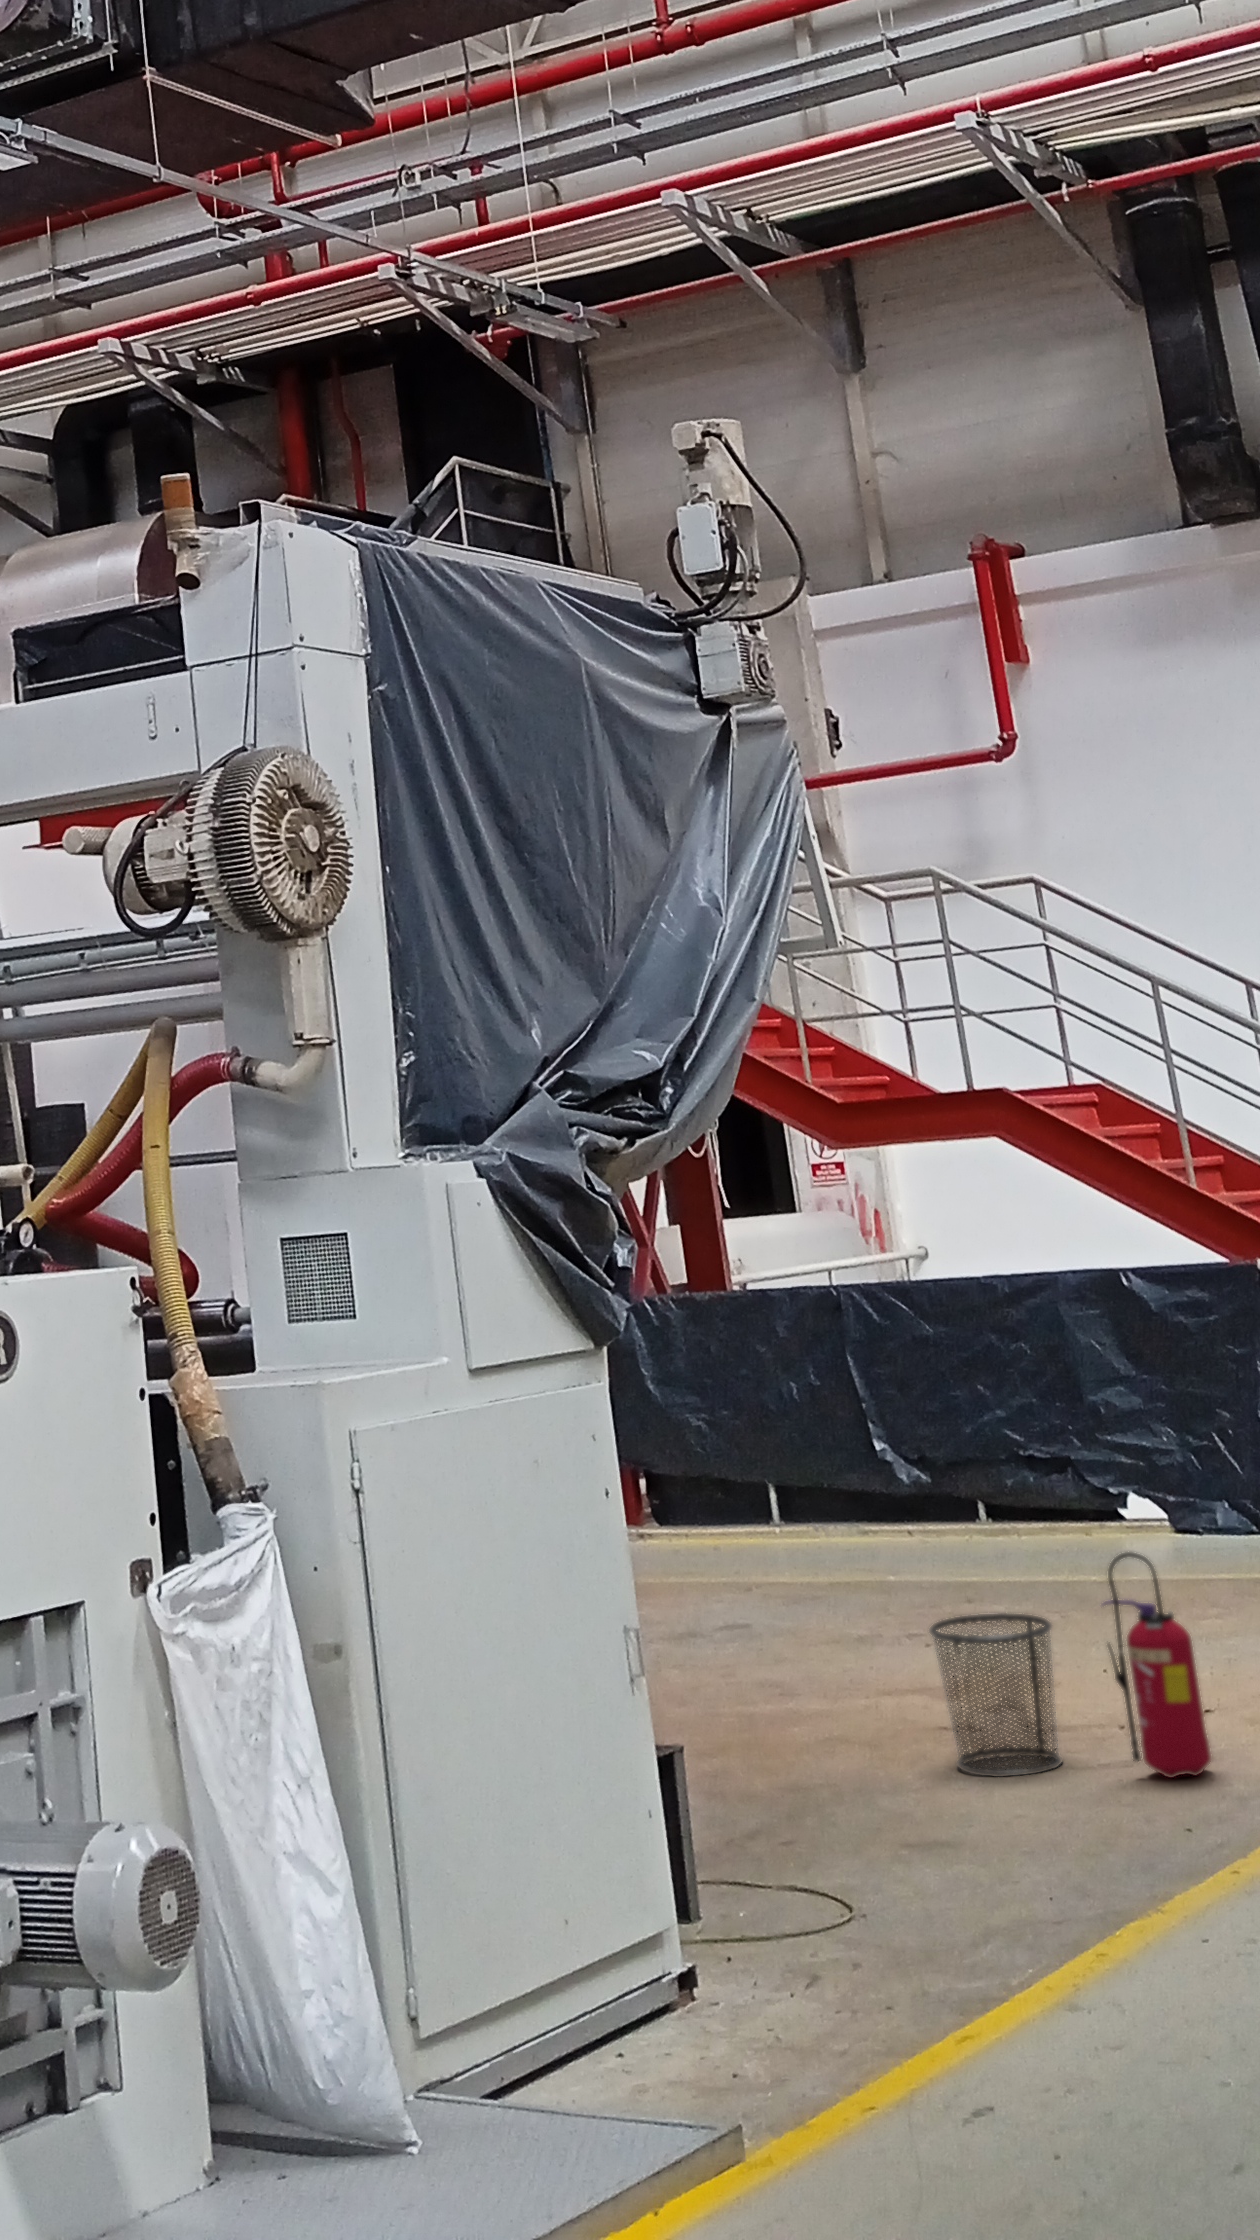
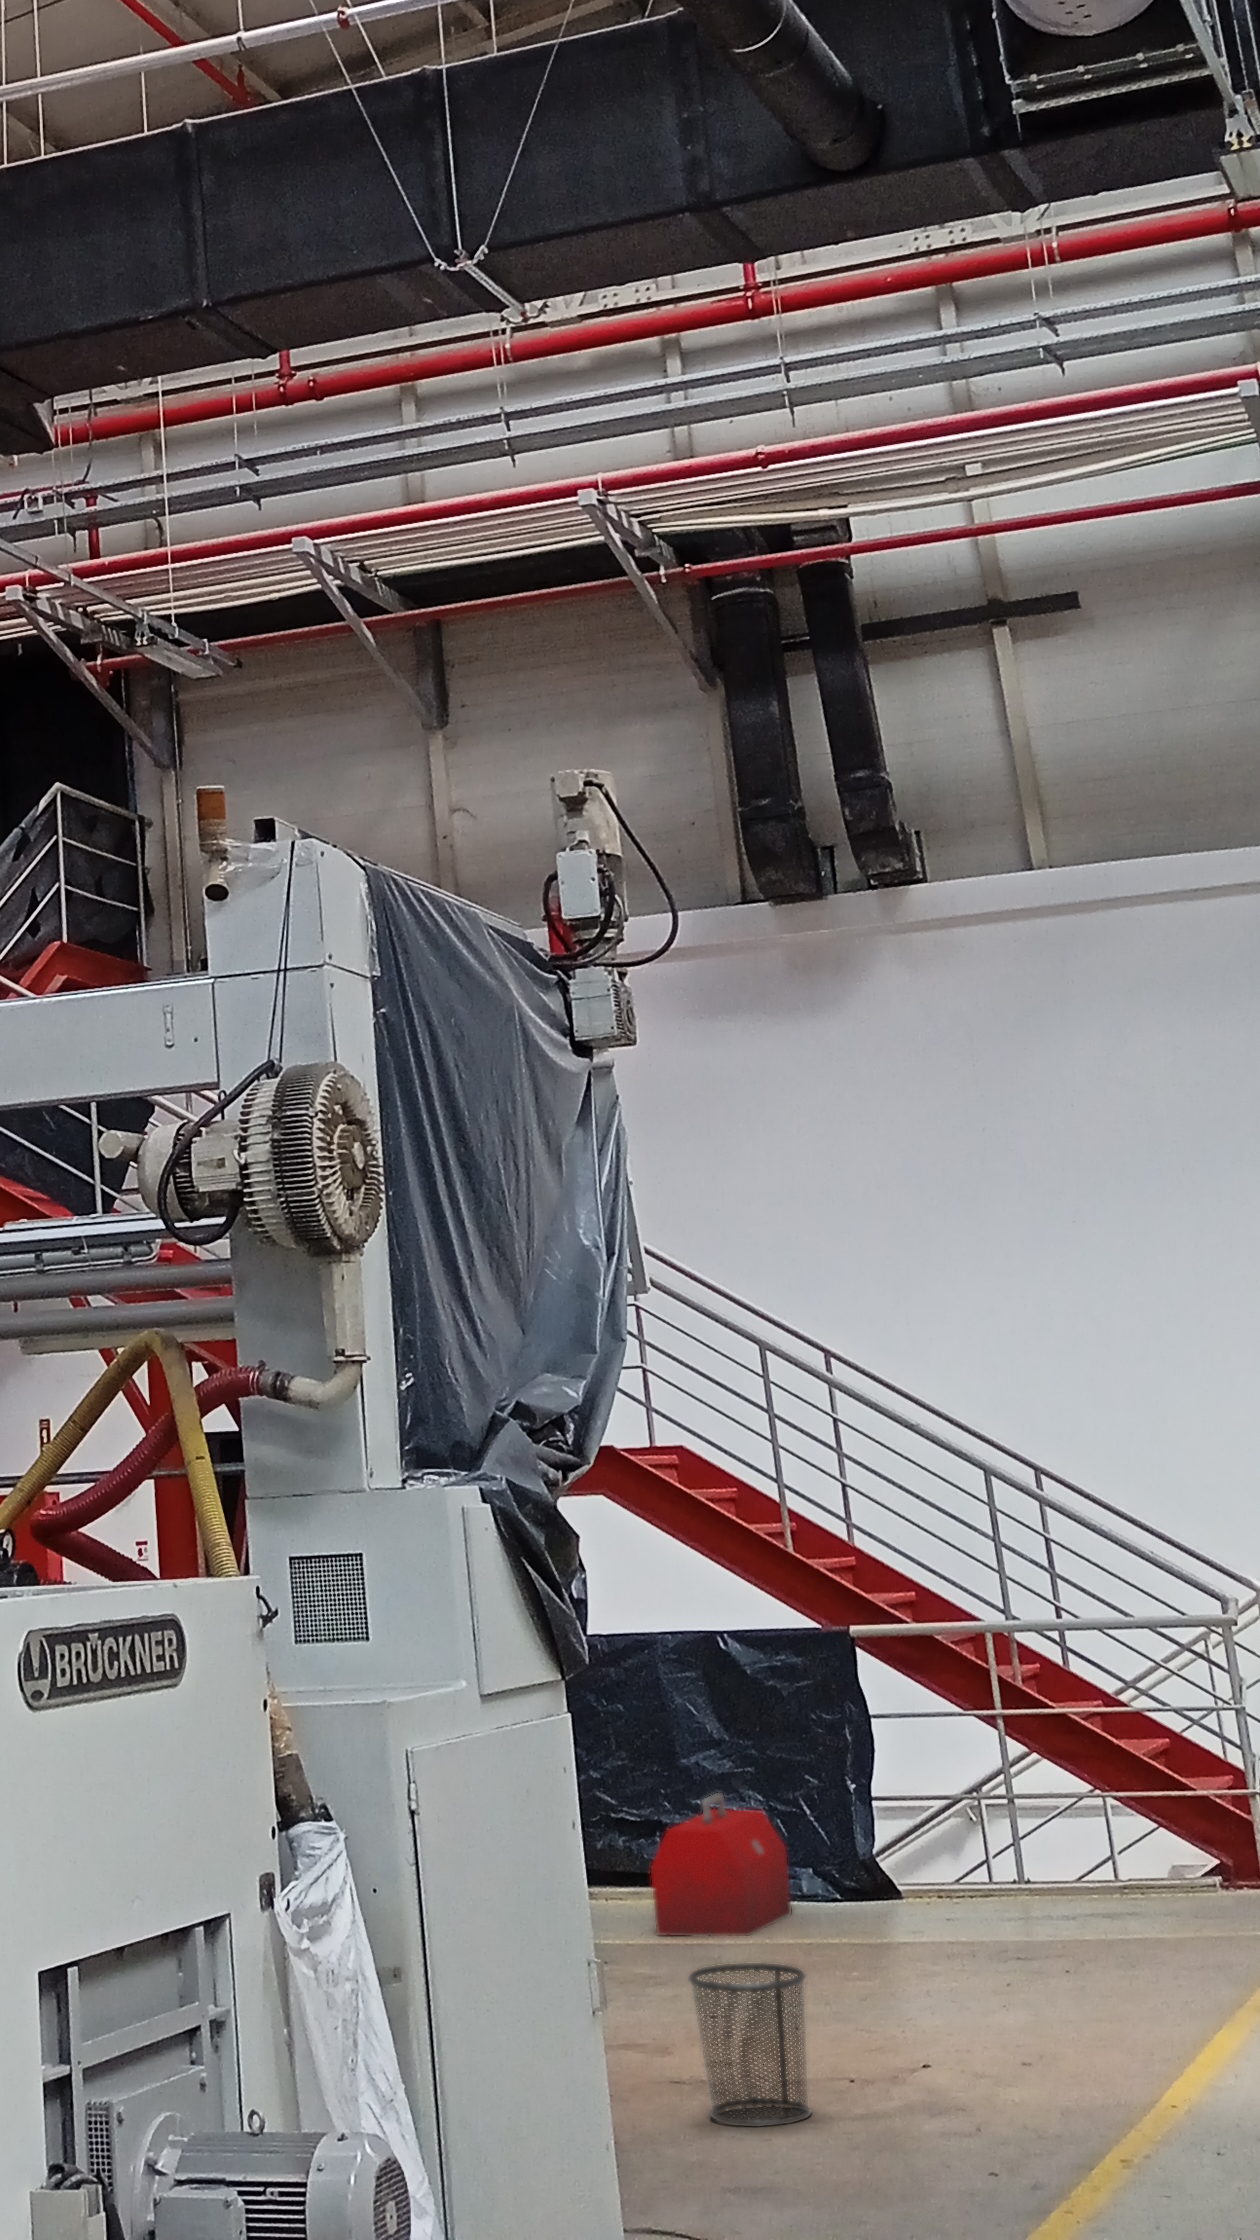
toolbox: none [1038,1430,1201,1574] -> present [651,1793,792,1936]
fire extinguisher: present [1104,1552,1211,1778] -> none [863,1899,964,2125]

